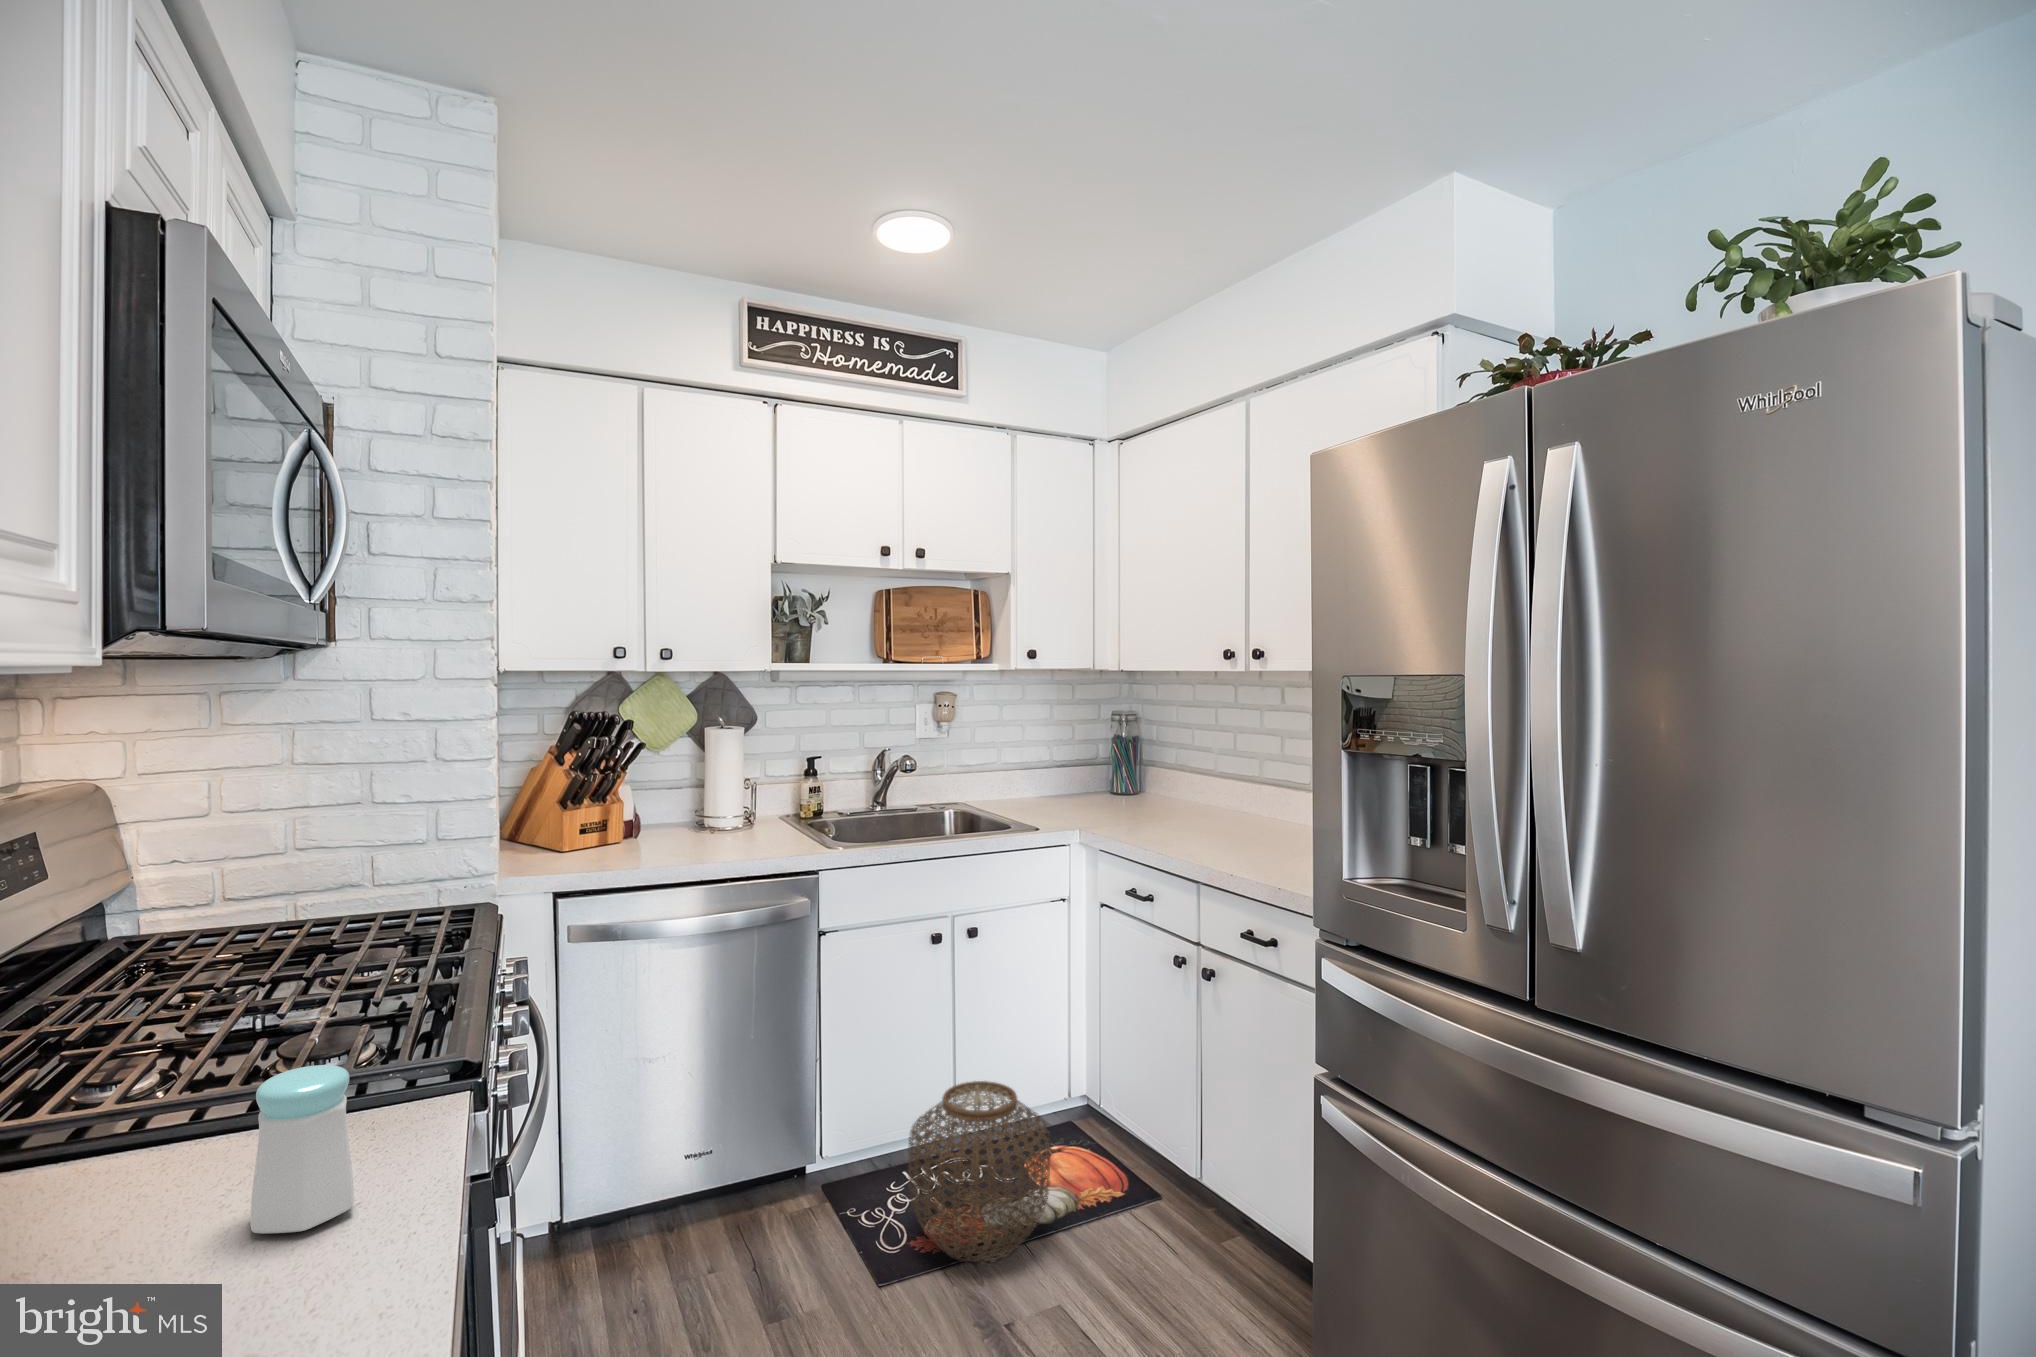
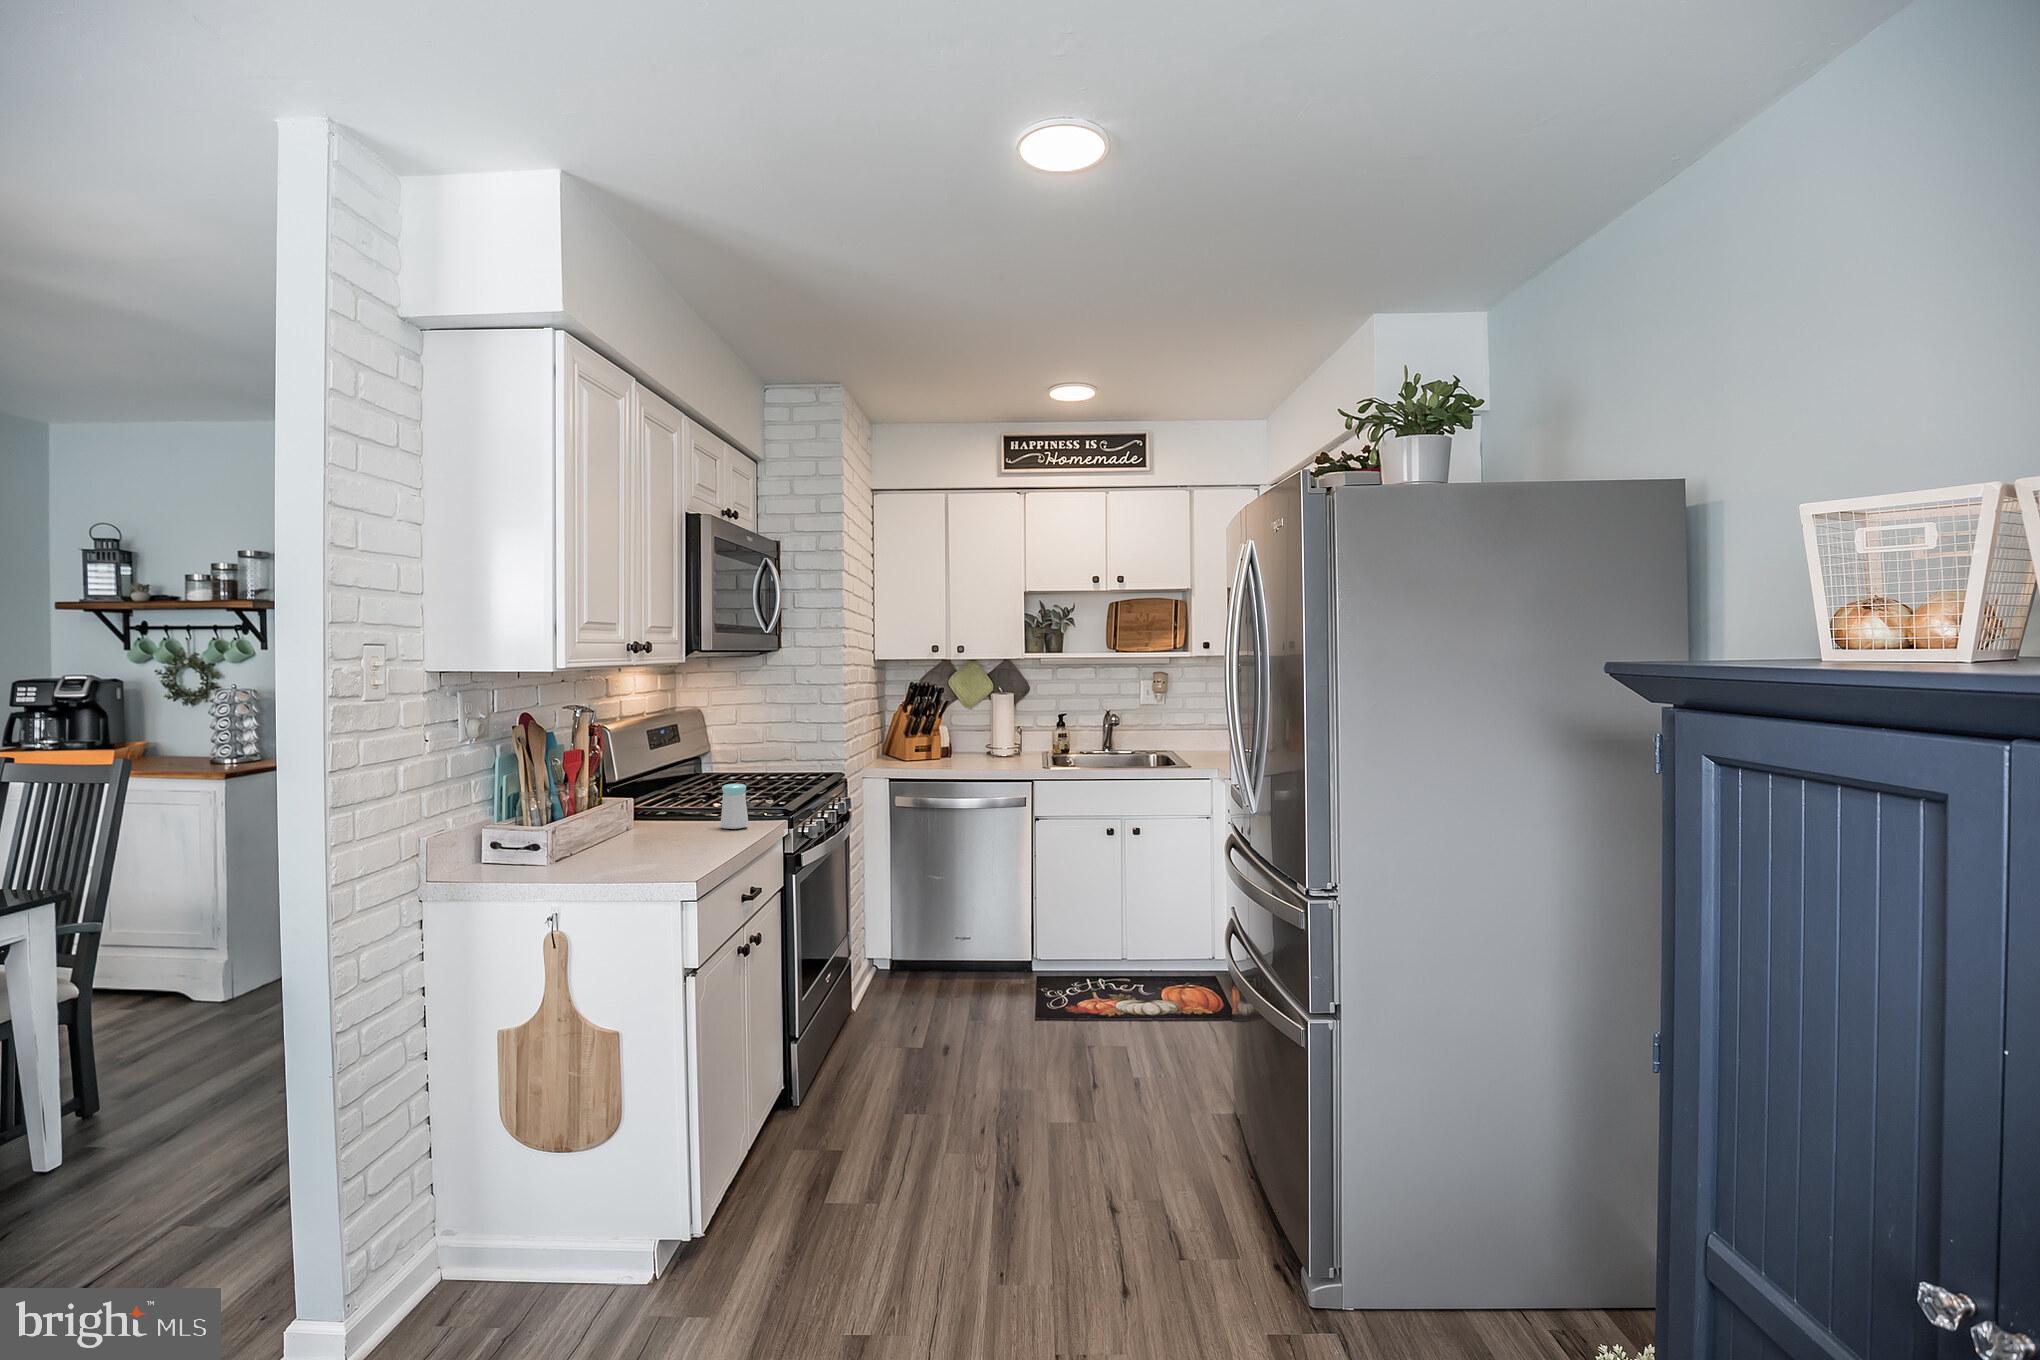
woven basket: present [908,1081,1050,1262] -> none [1067,910,1152,1010]

